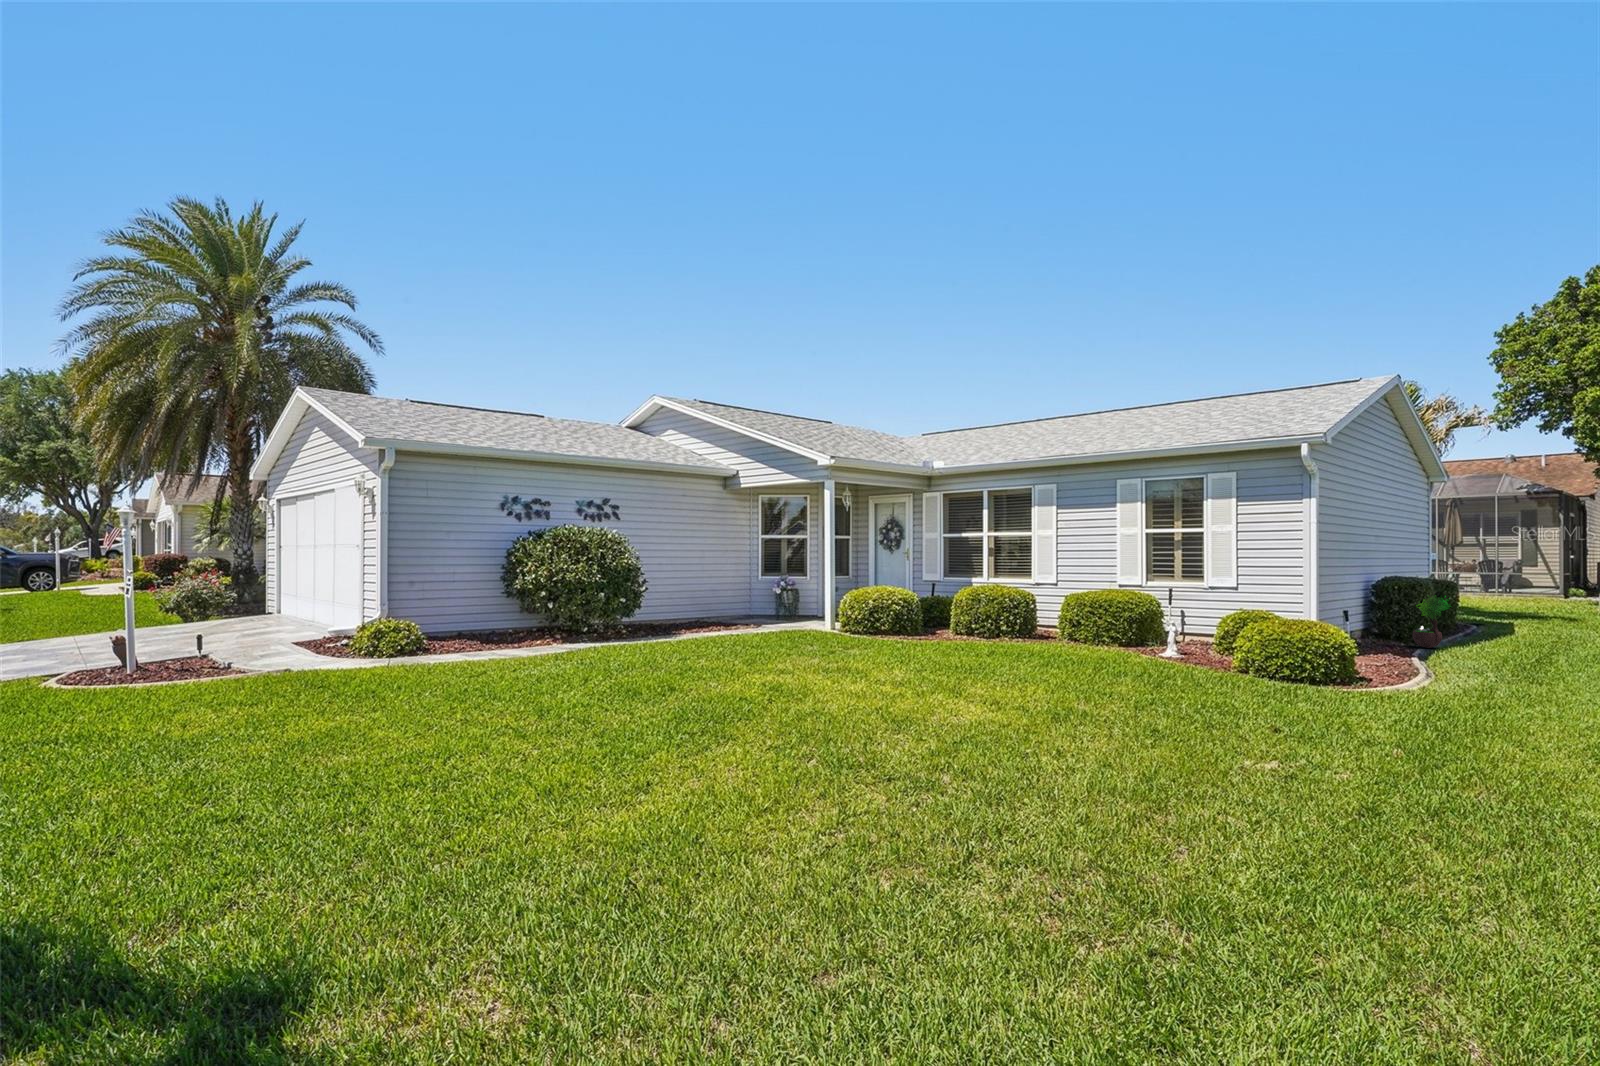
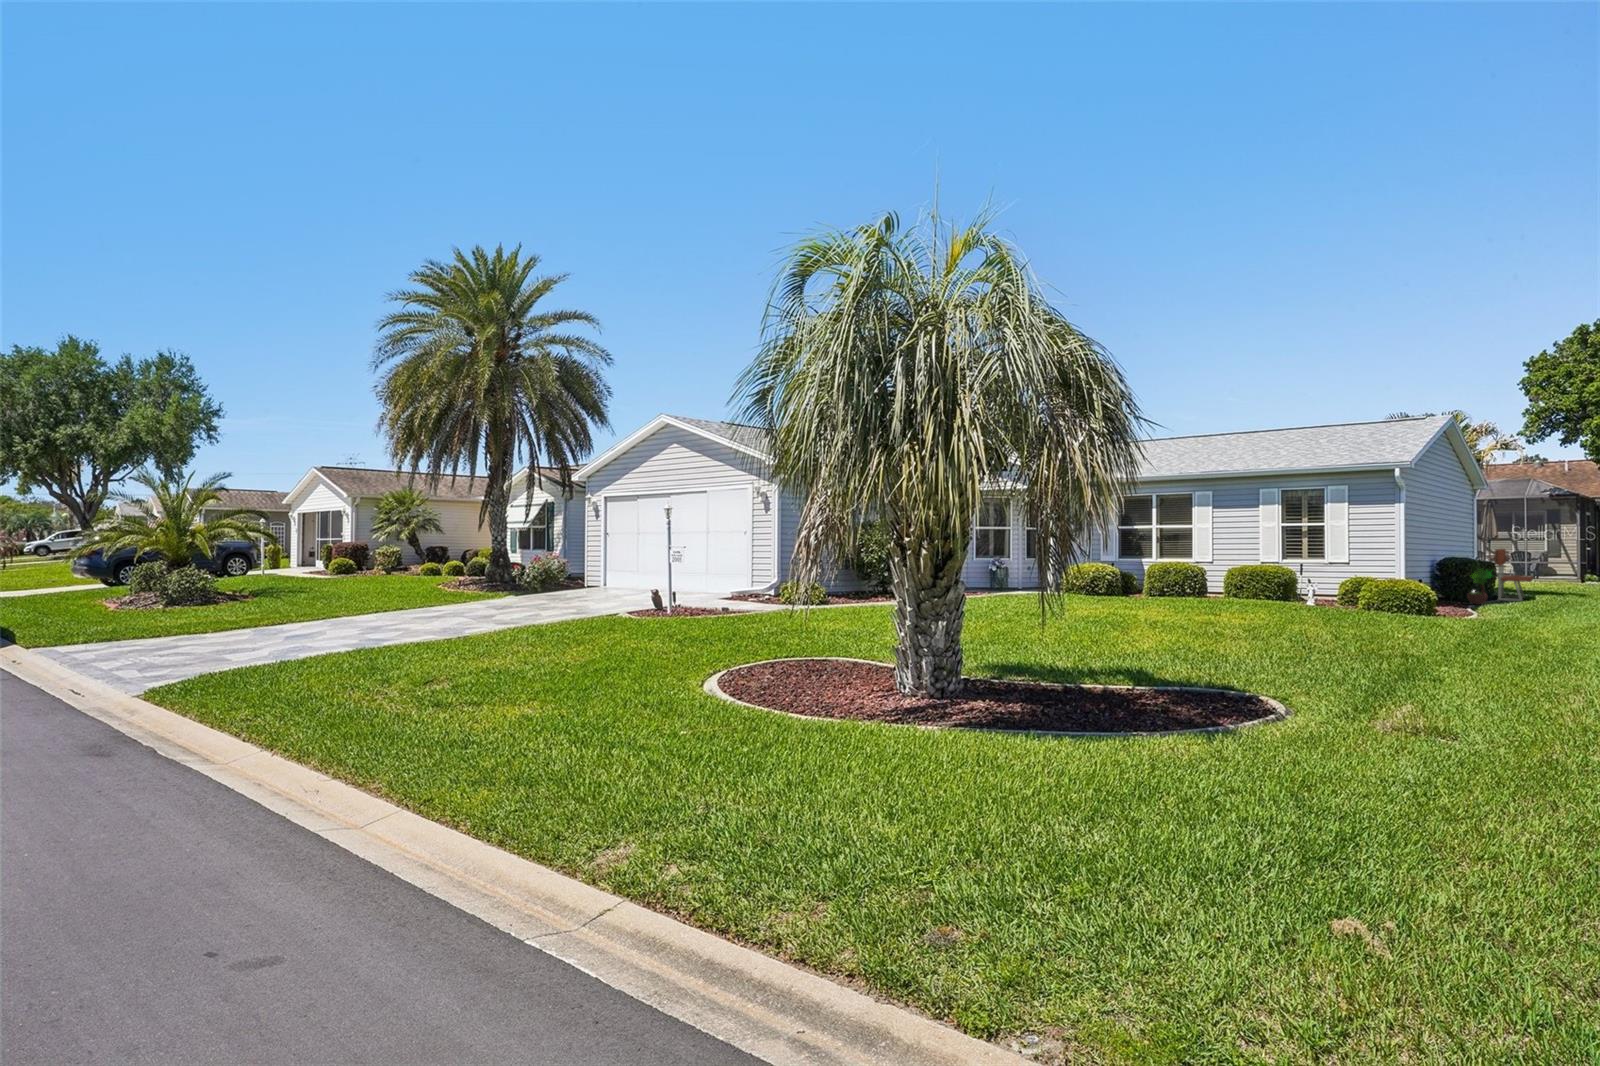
bench: none [1454,563,1509,640] -> present [1494,549,1533,601]

